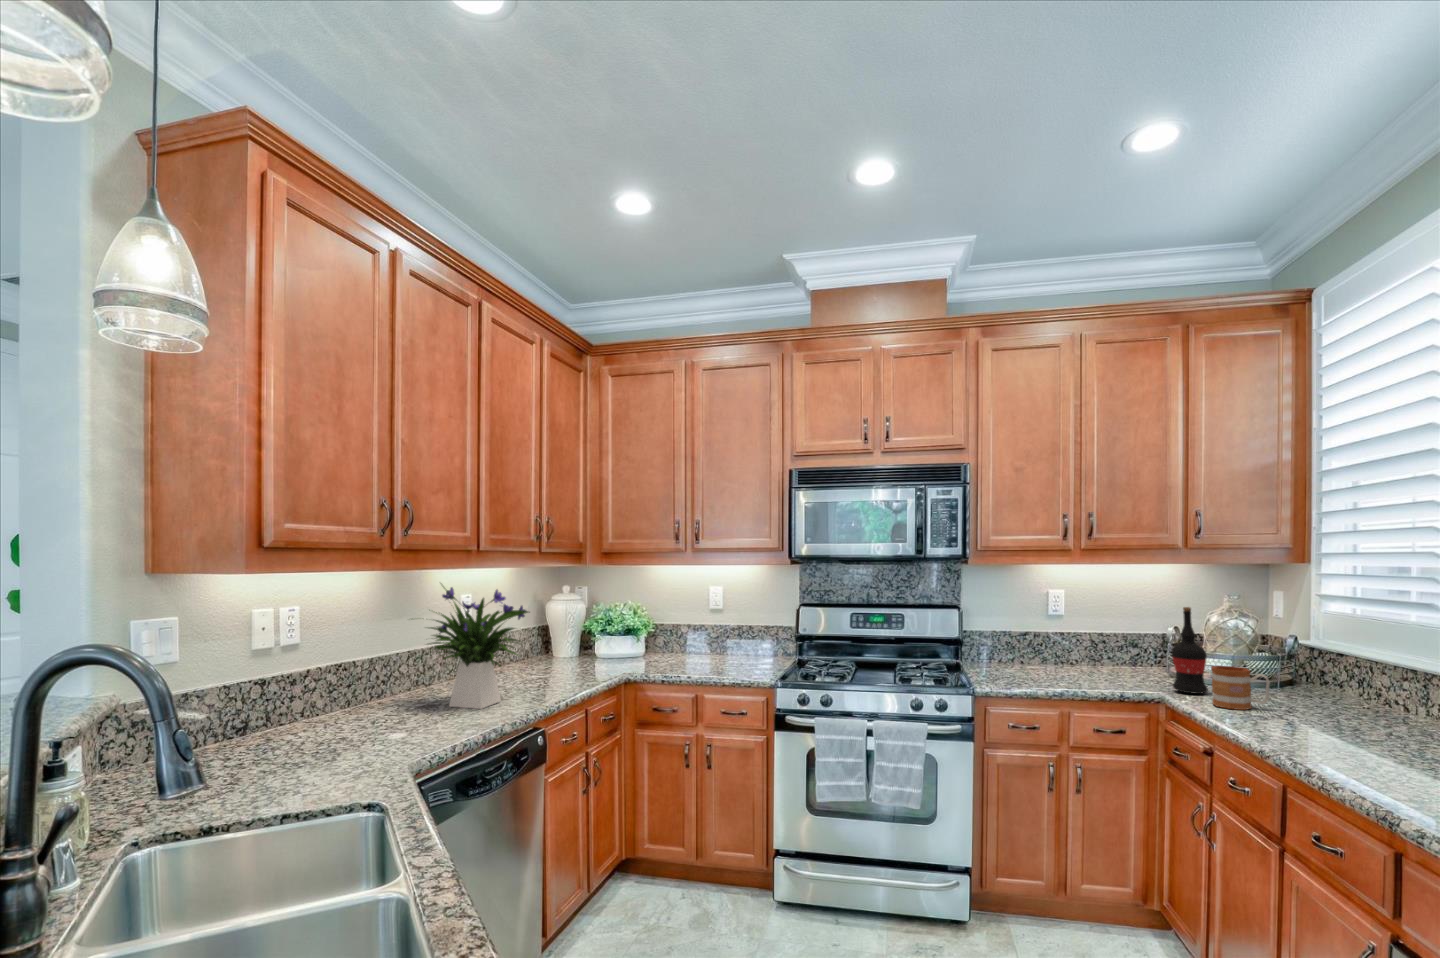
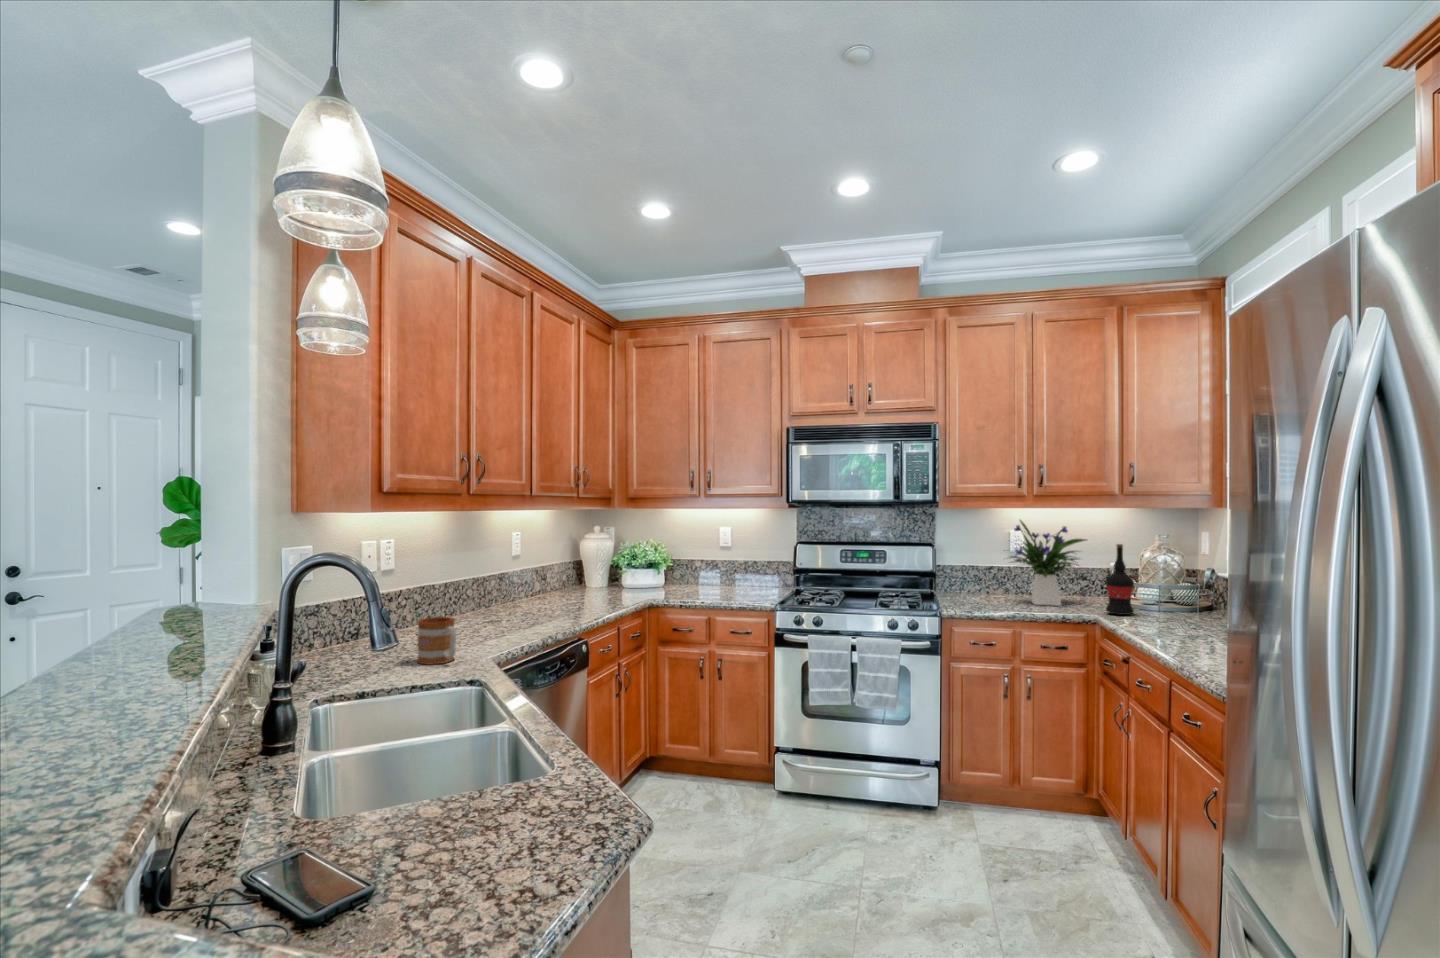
flower arrangement: present [429,587,530,709] -> present [1009,520,1086,606]
mug: present [1211,666,1269,710] -> present [417,617,456,665]

